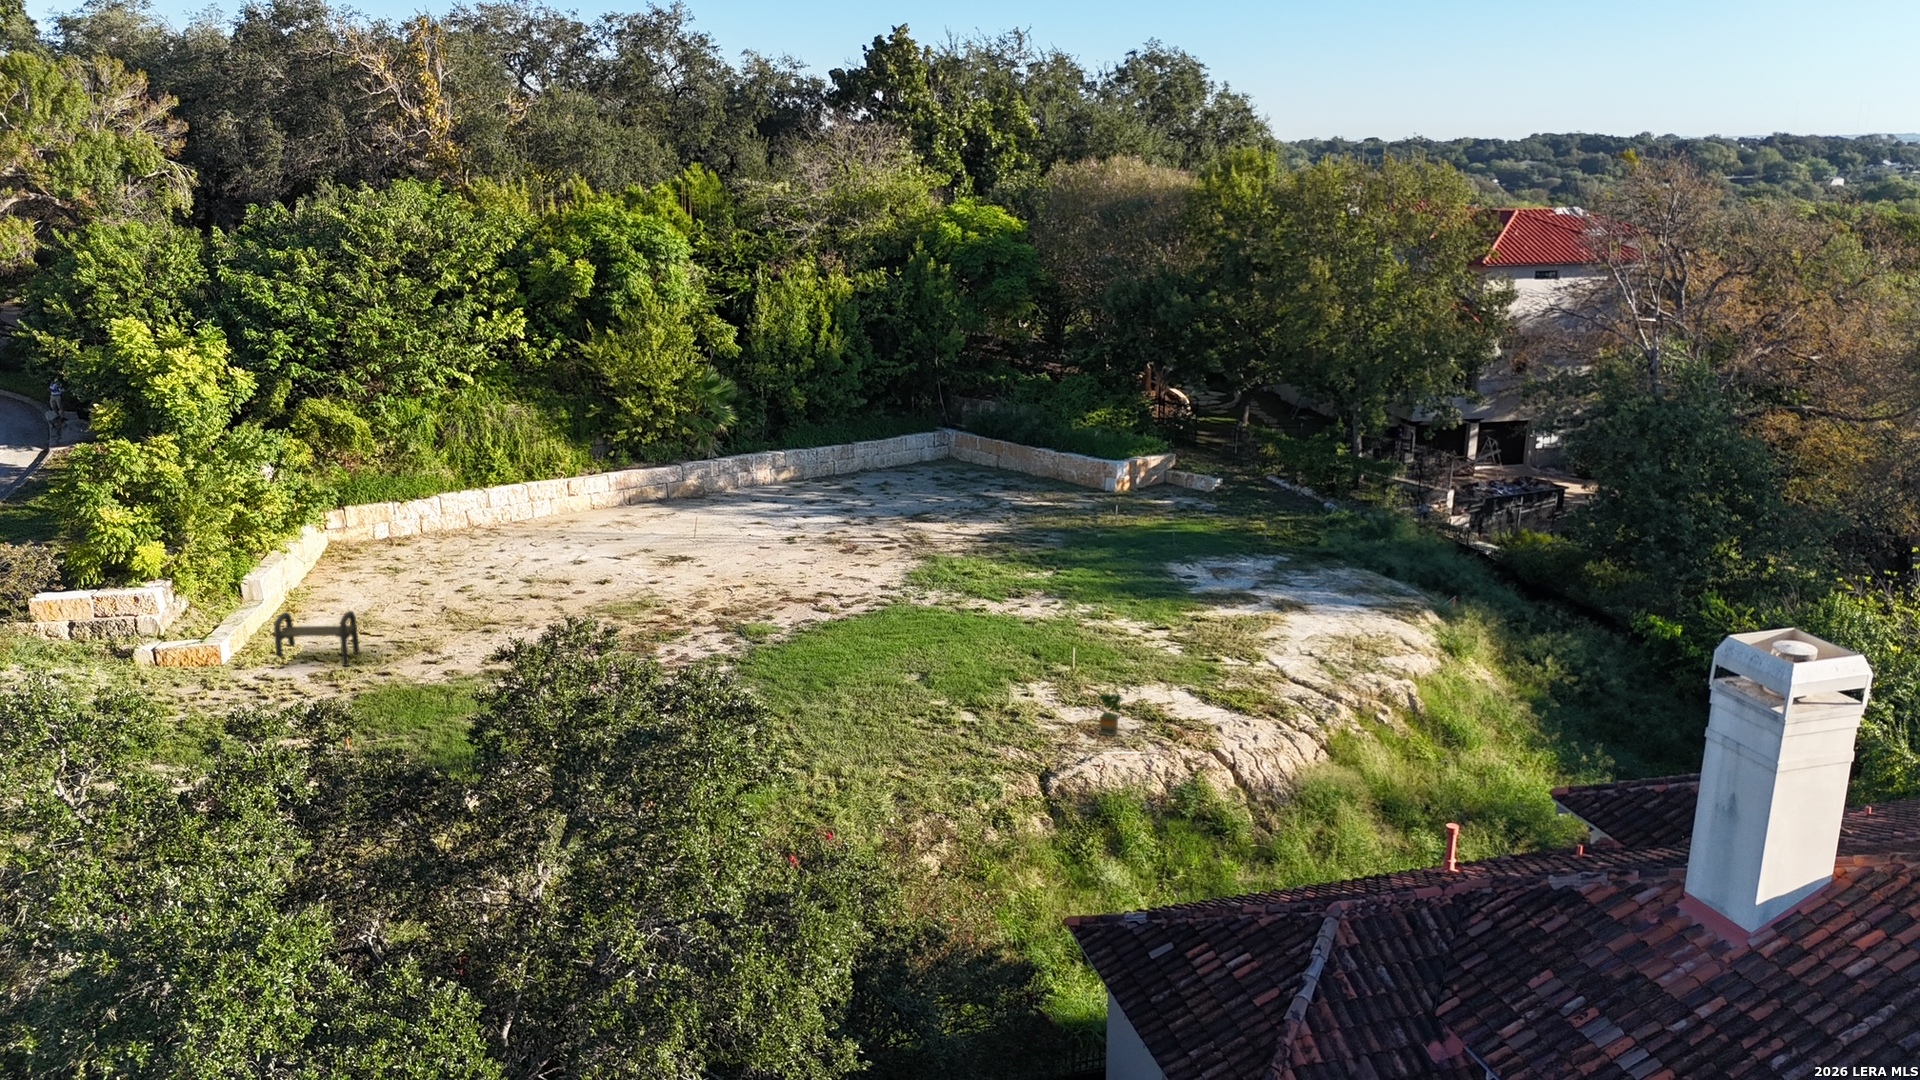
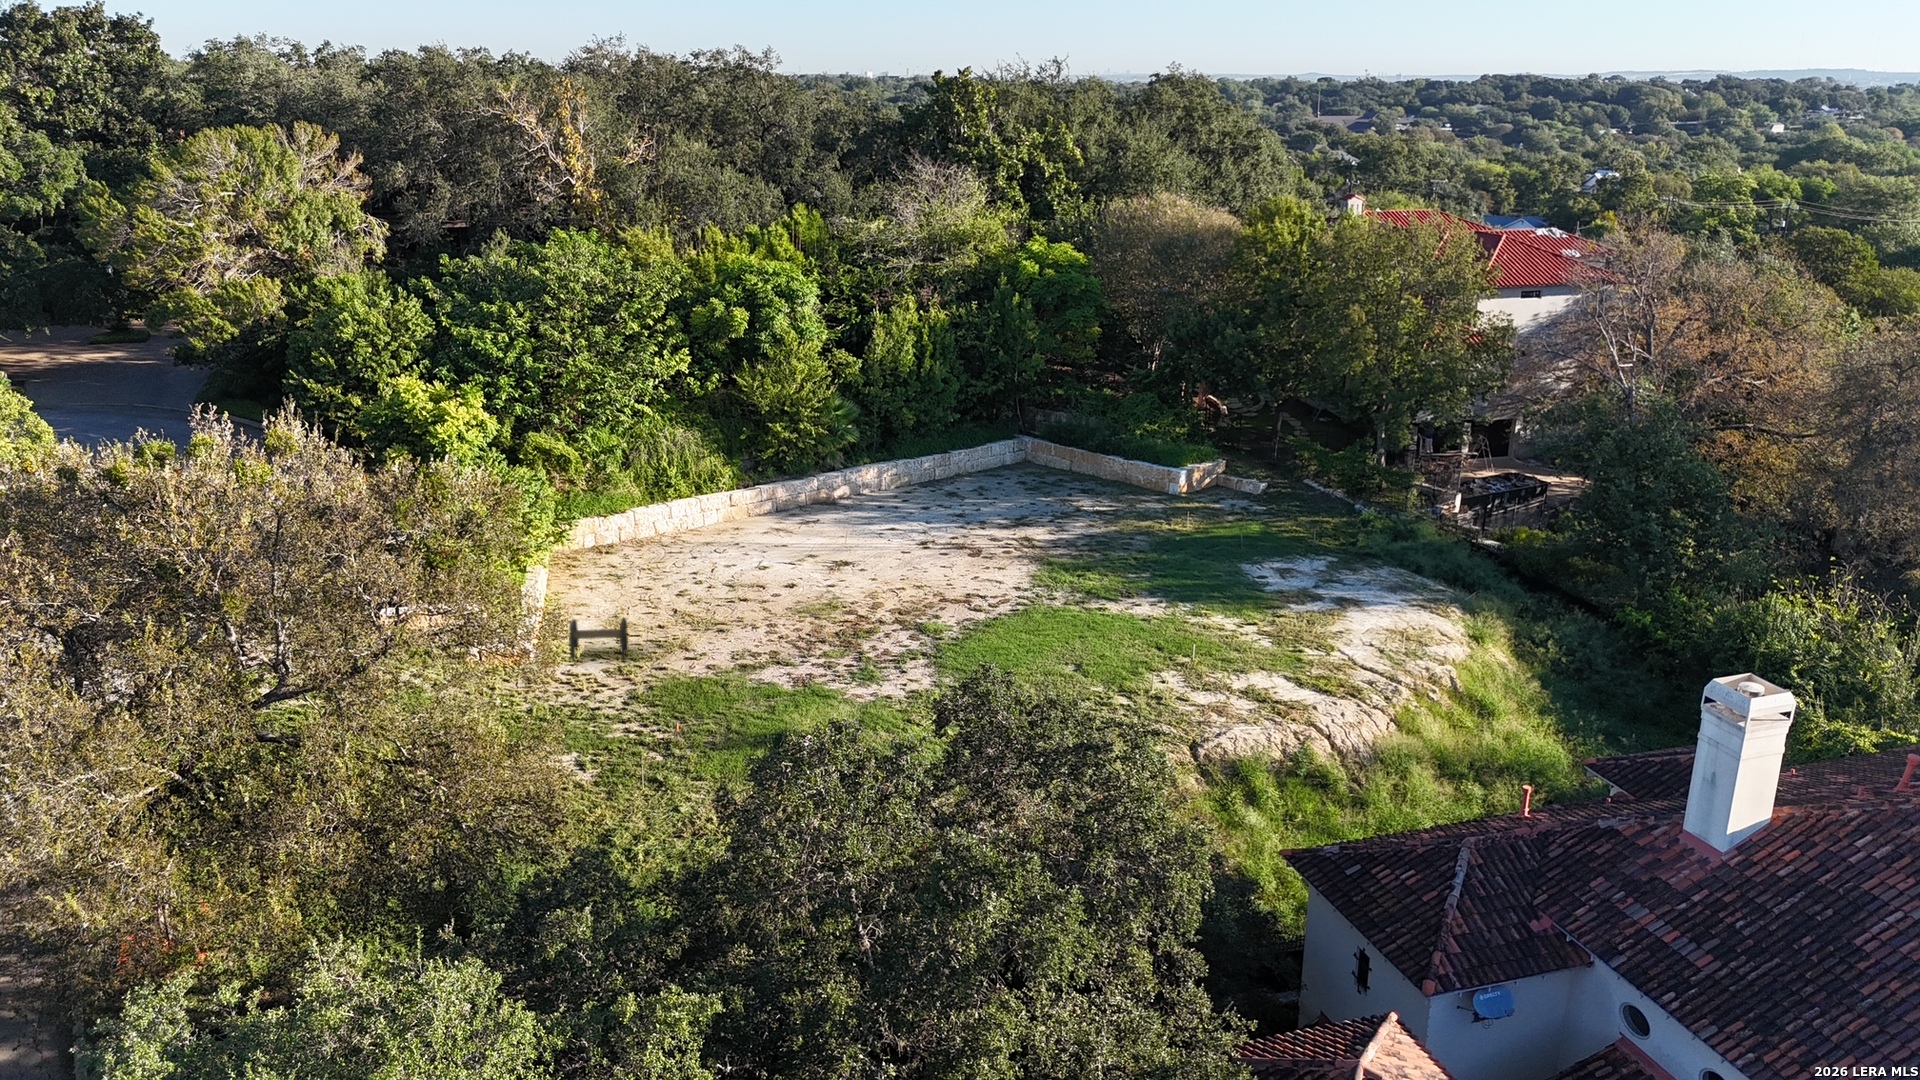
potted tree: present [1099,693,1123,736] -> none [1226,681,1248,715]

